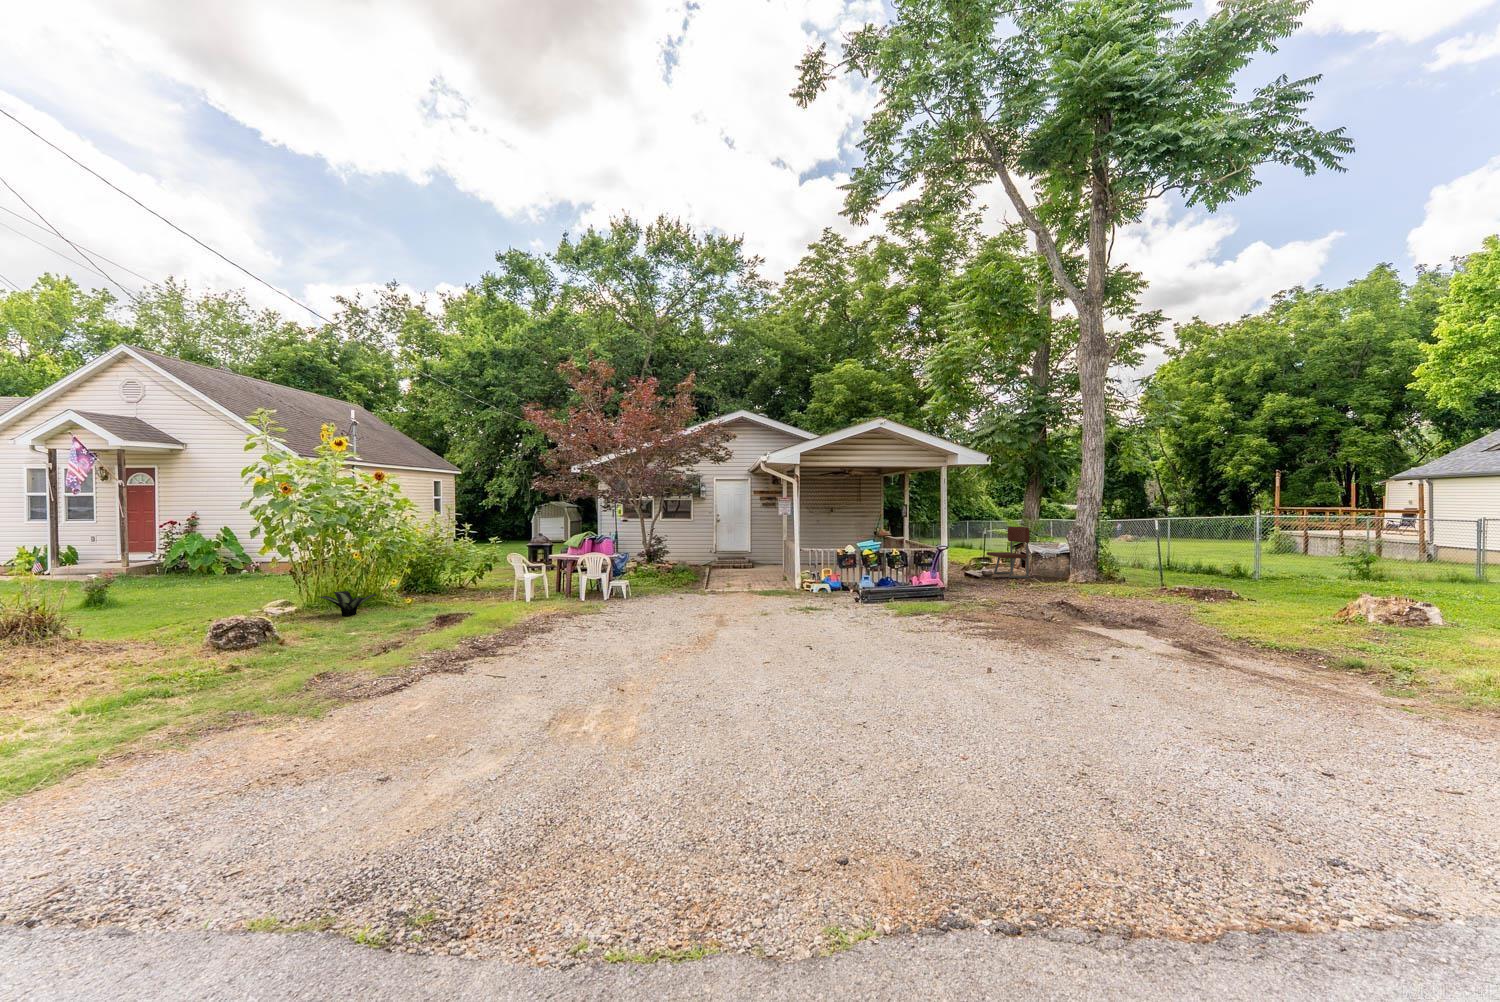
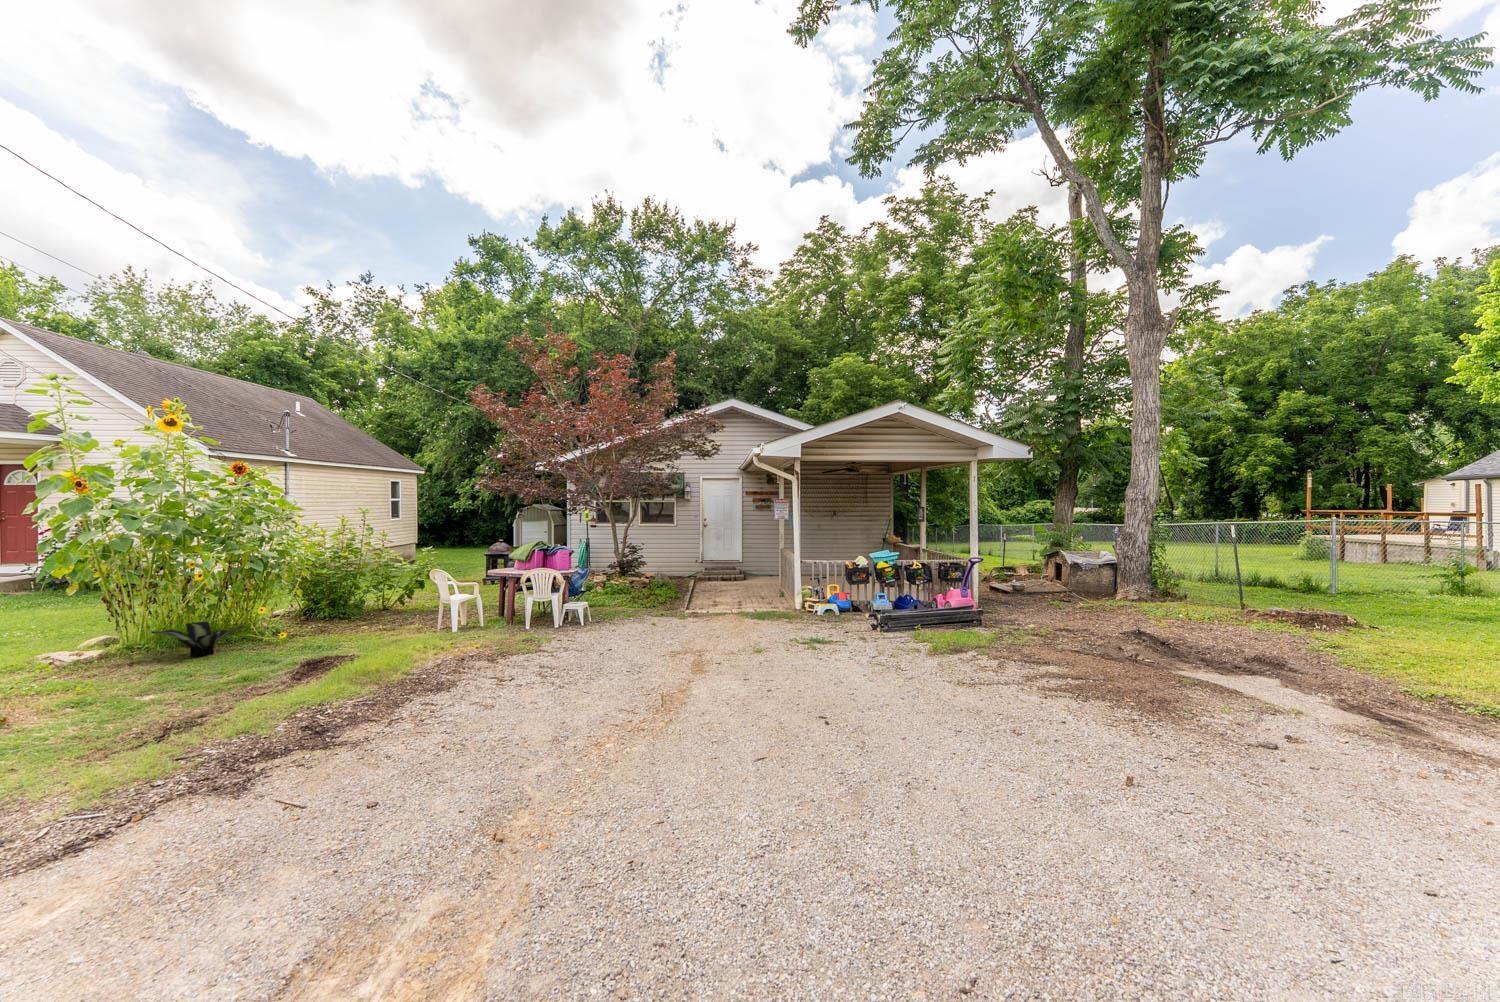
bench: present [987,527,1029,578] -> none [1013,533,1067,593]

